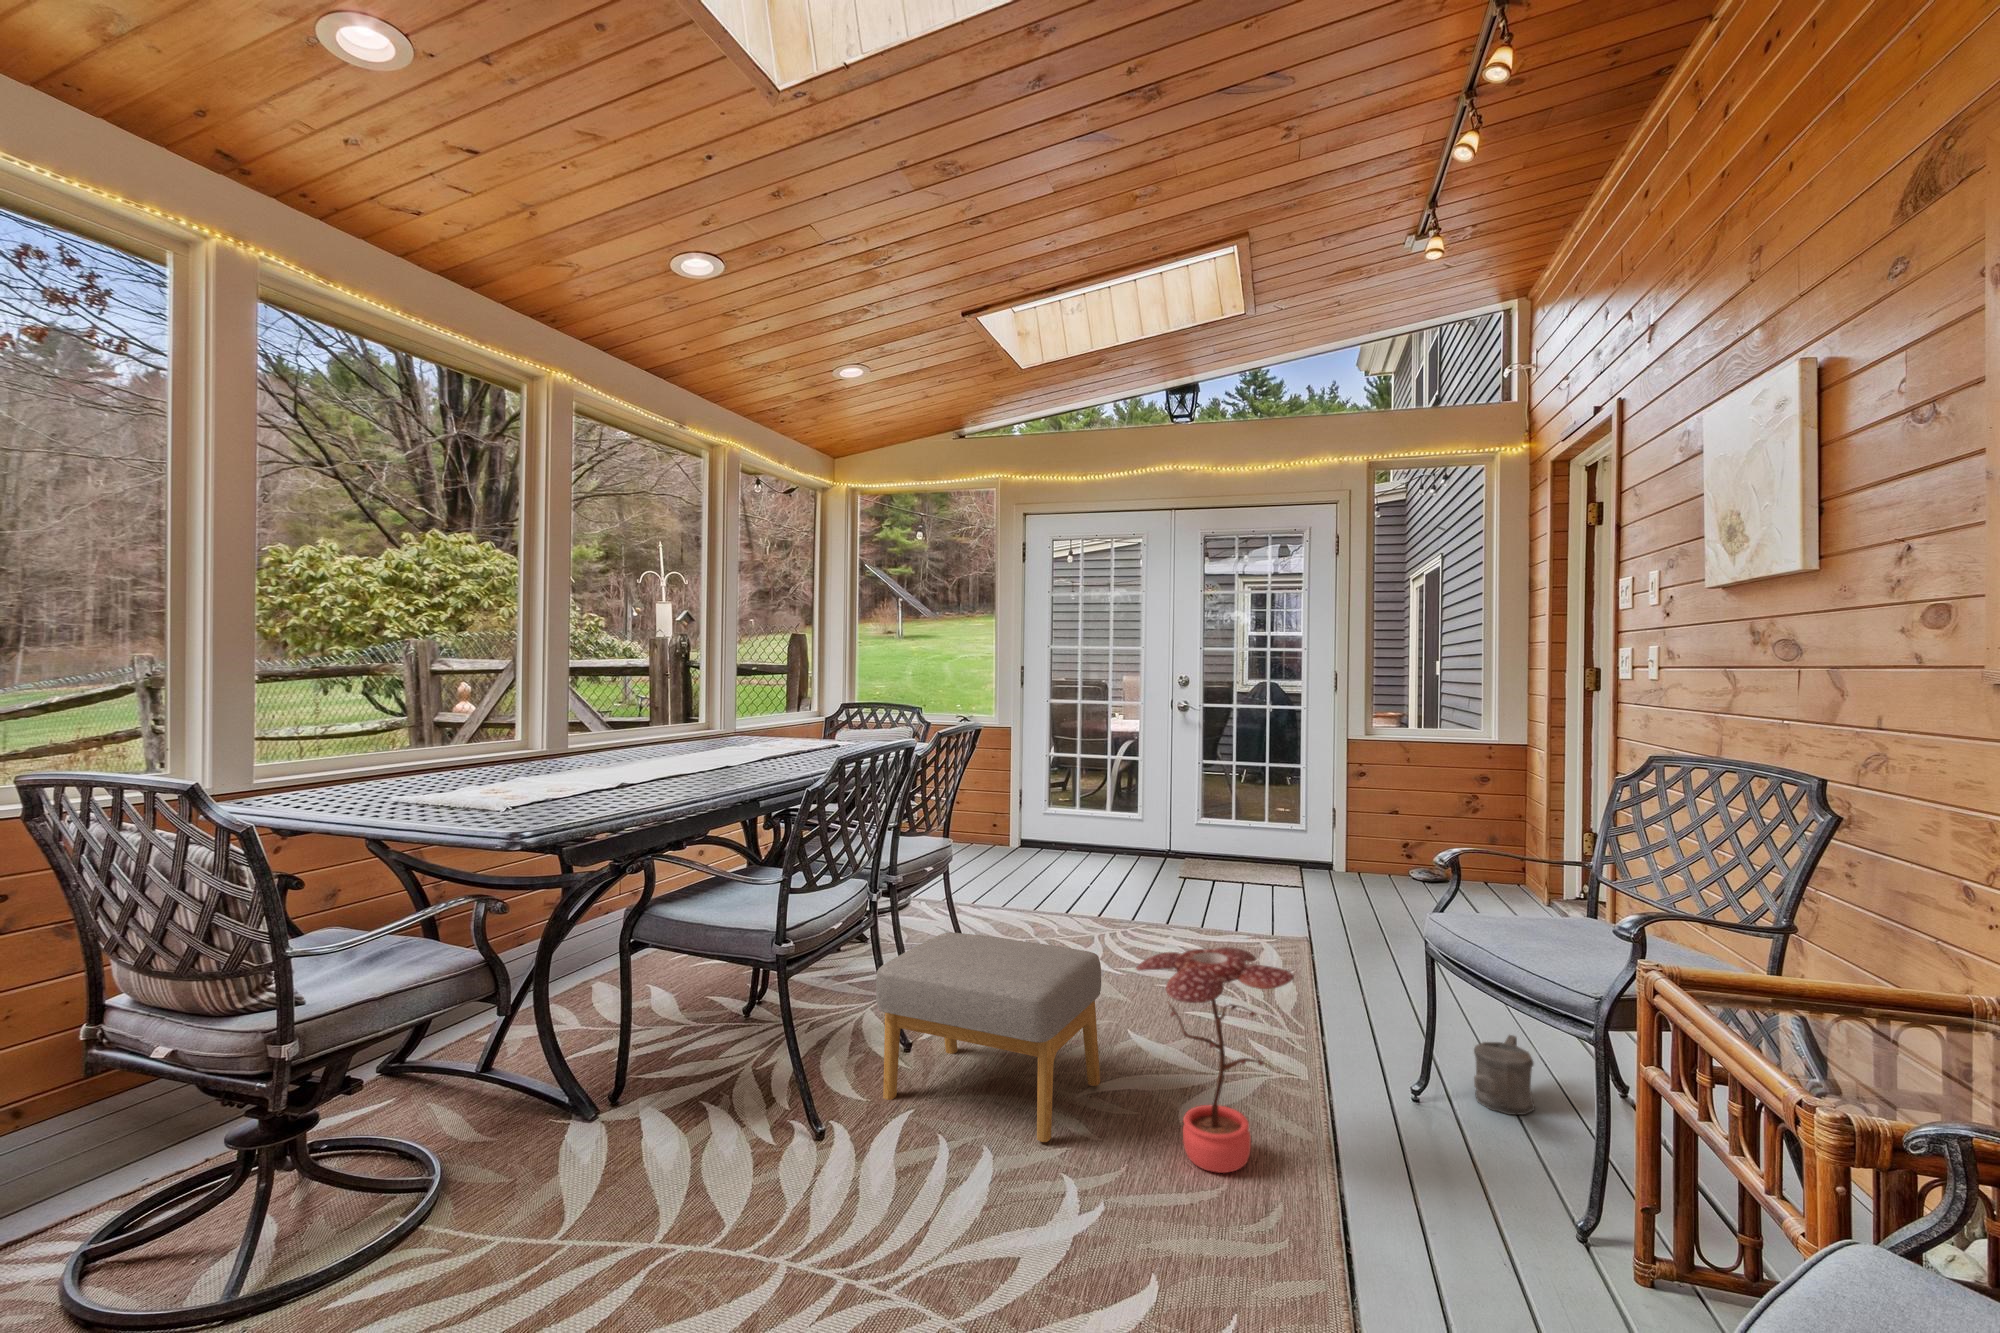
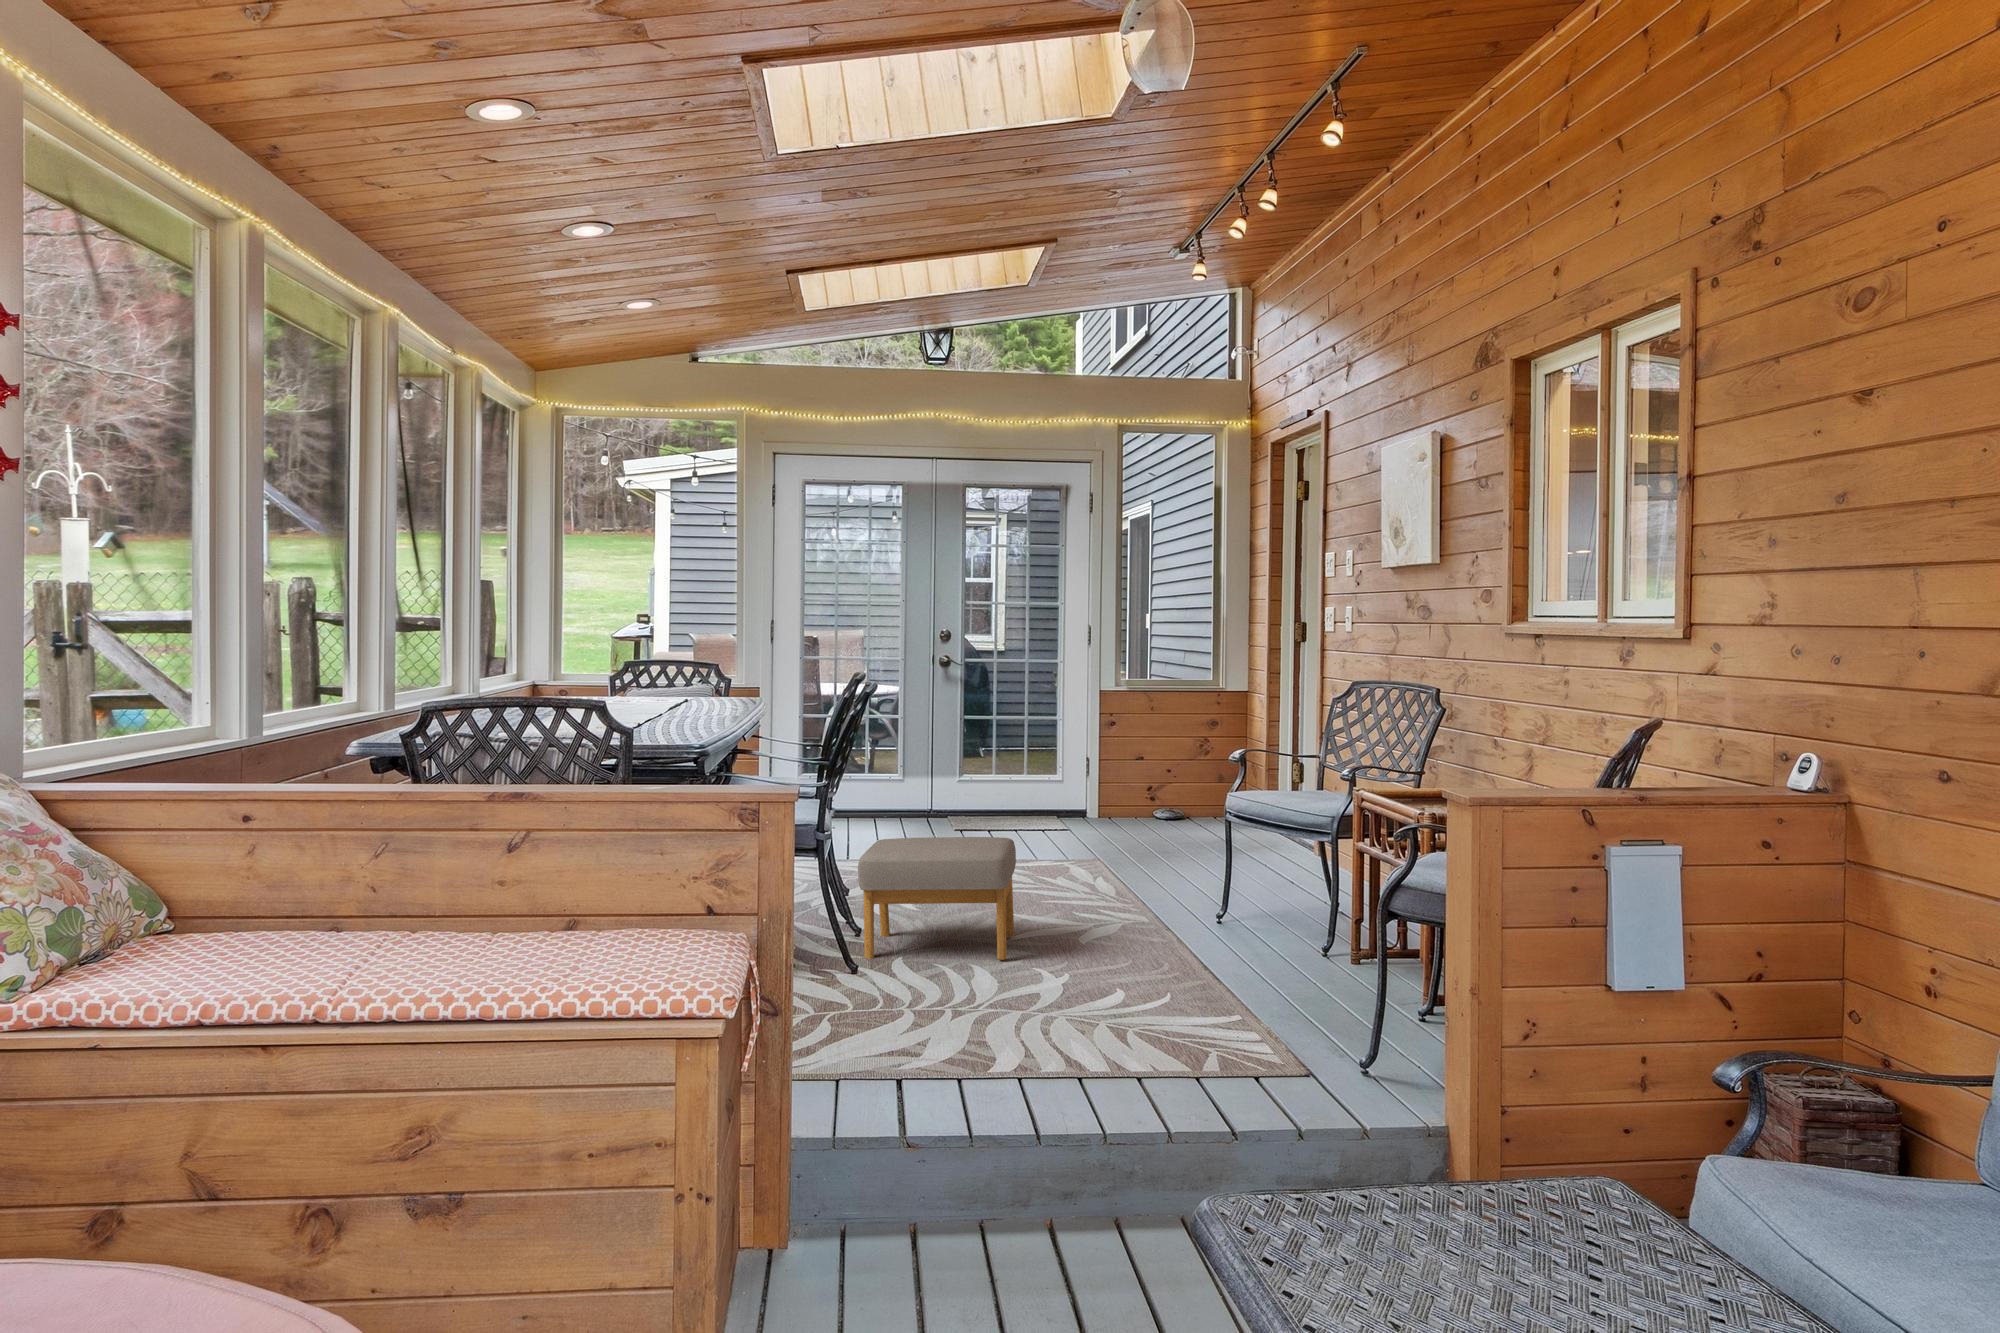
potted plant: present [1136,947,1294,1173] -> none [1060,817,1167,958]
watering can: present [1474,1035,1535,1115] -> none [1251,878,1288,922]

